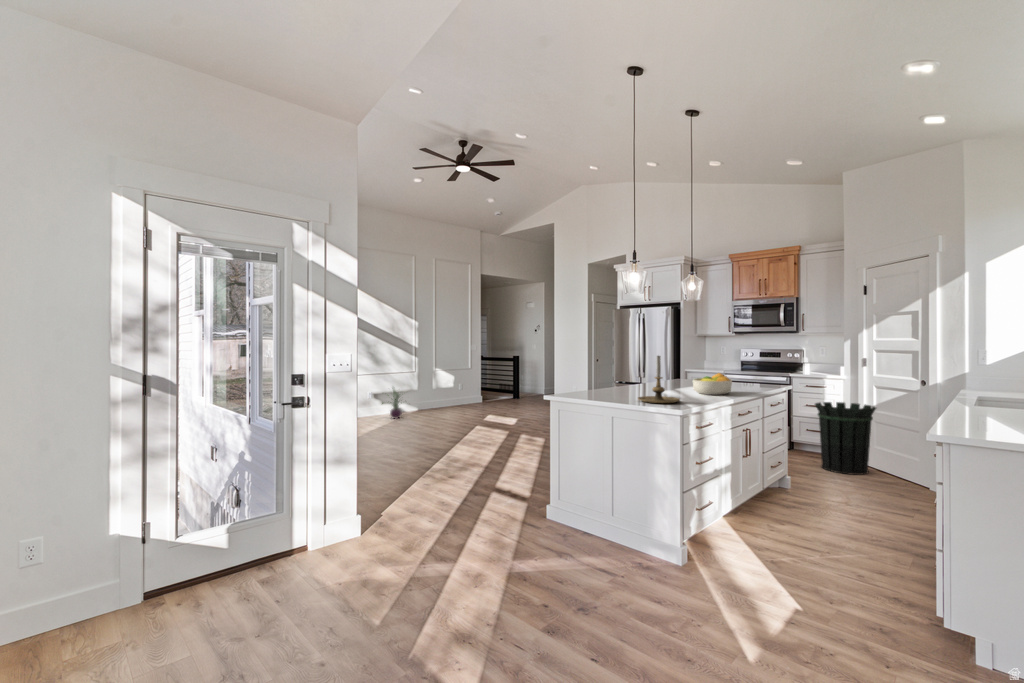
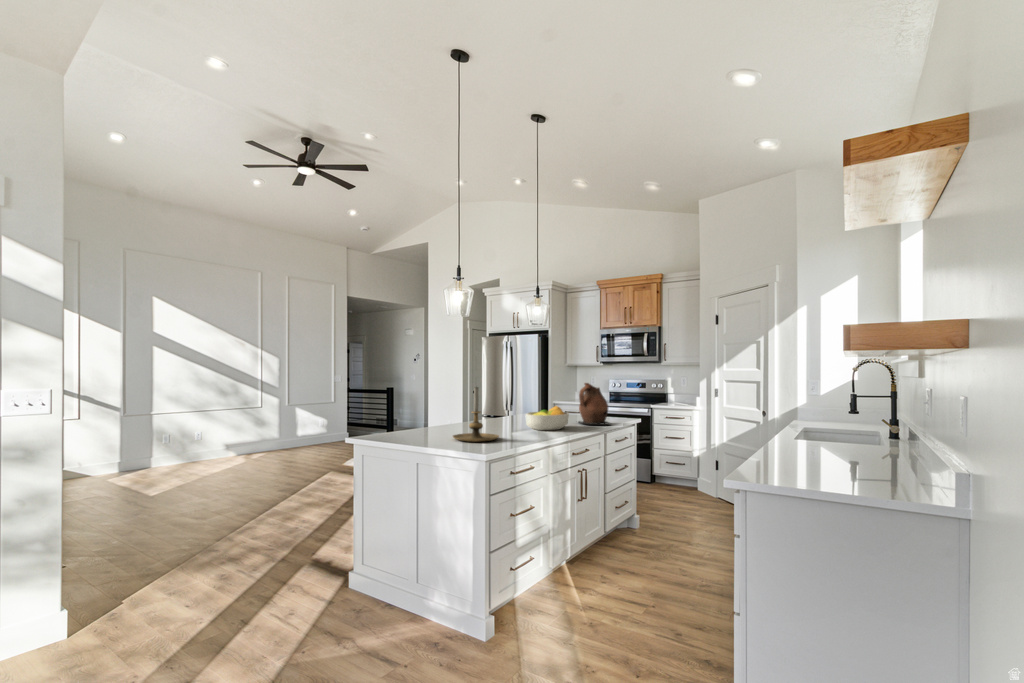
ceramic pitcher: none [734,352,772,391] -> present [579,383,611,425]
decorative plant: present [382,390,402,418] -> none [207,422,249,461]
waste bin: present [815,402,876,475] -> none [671,435,727,510]

